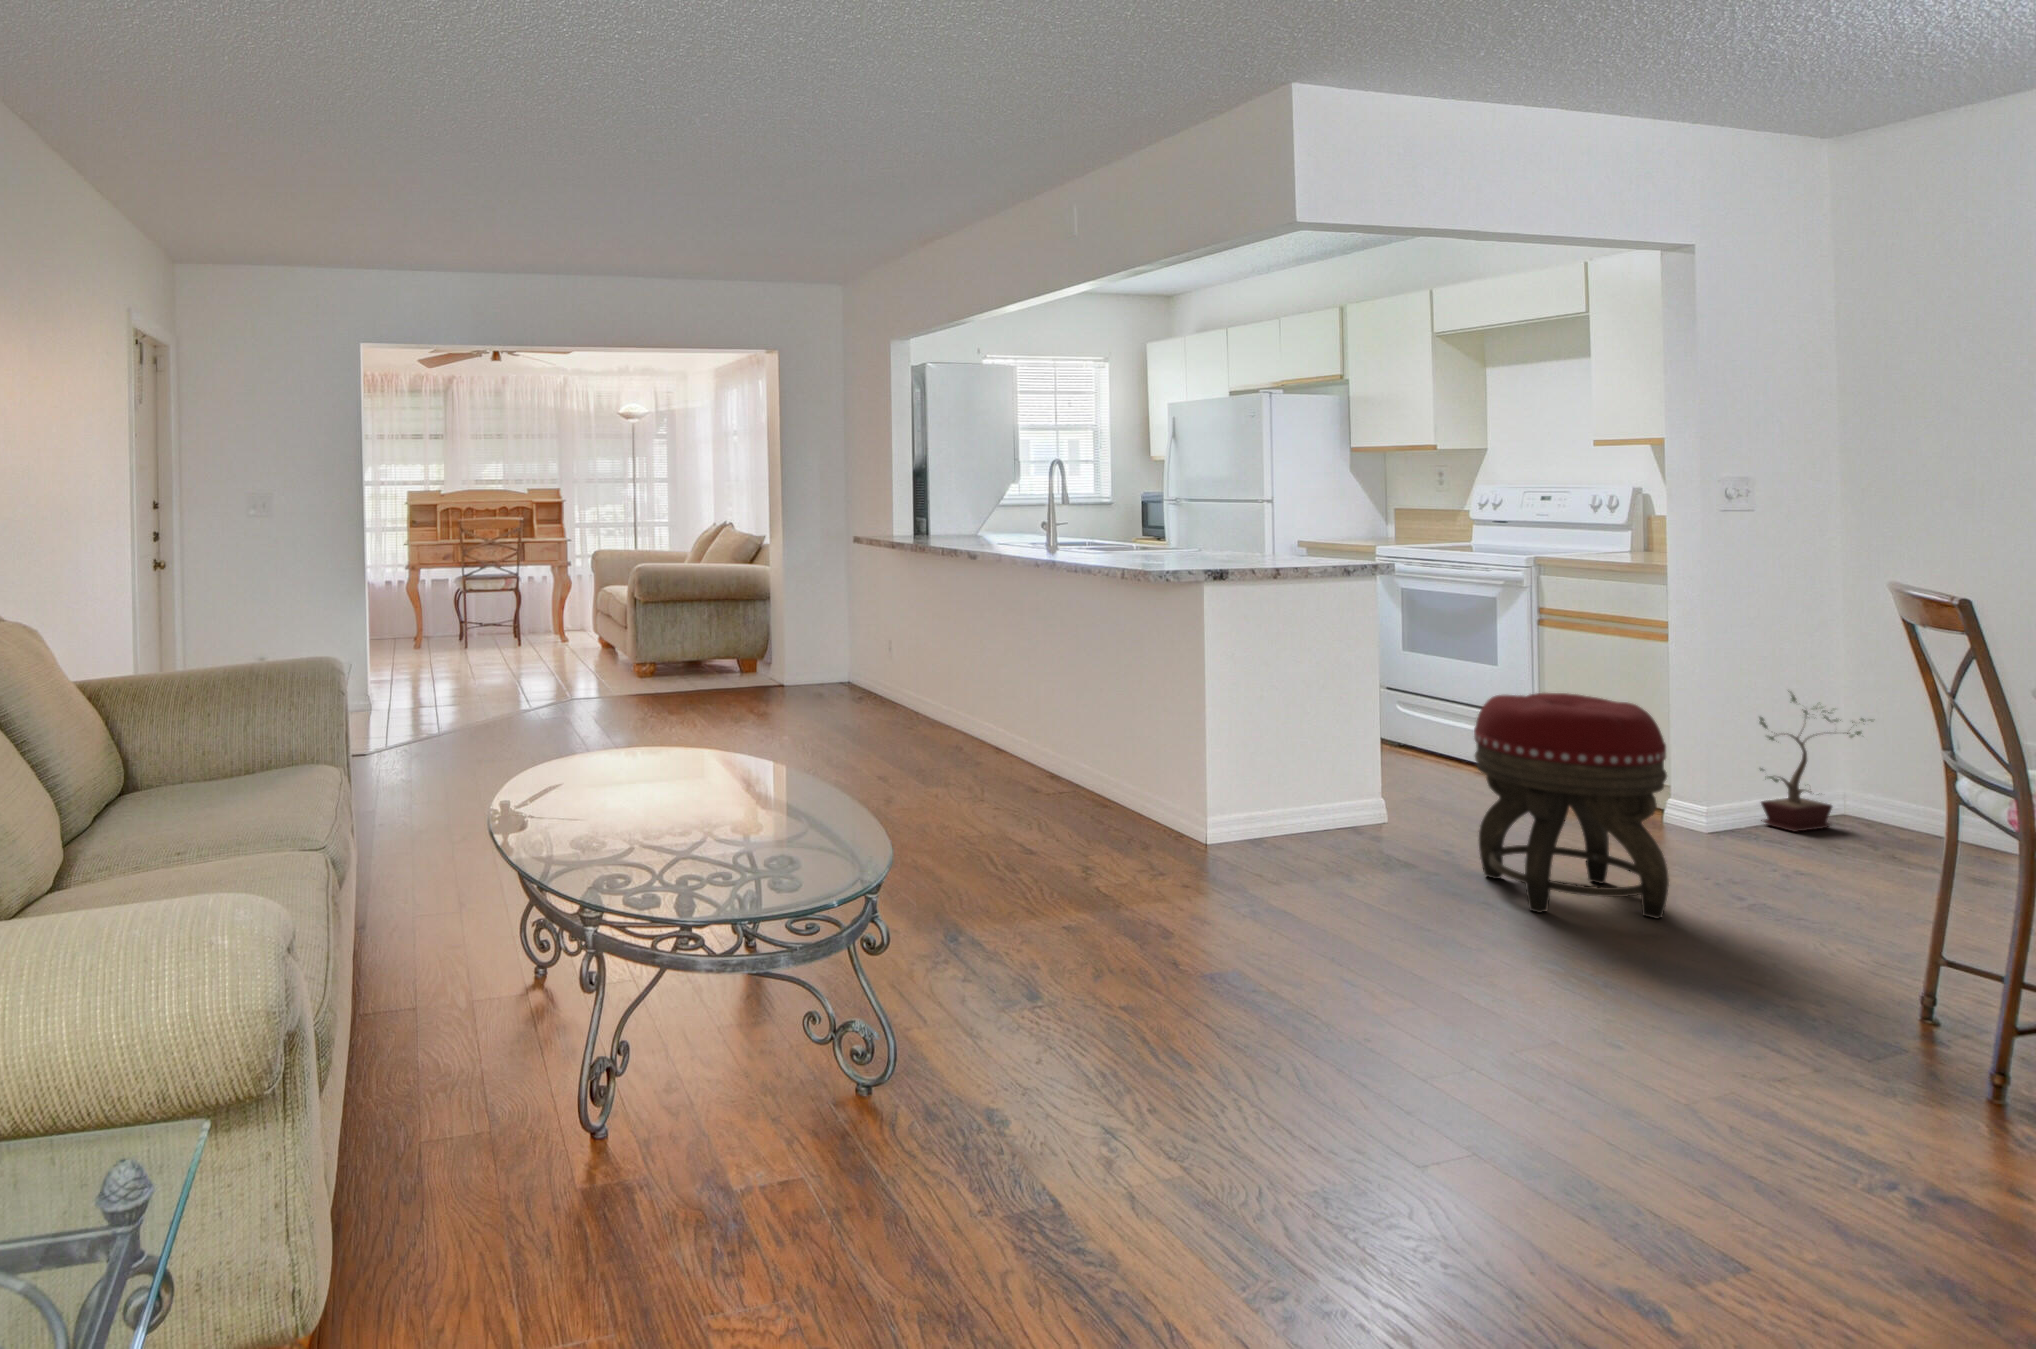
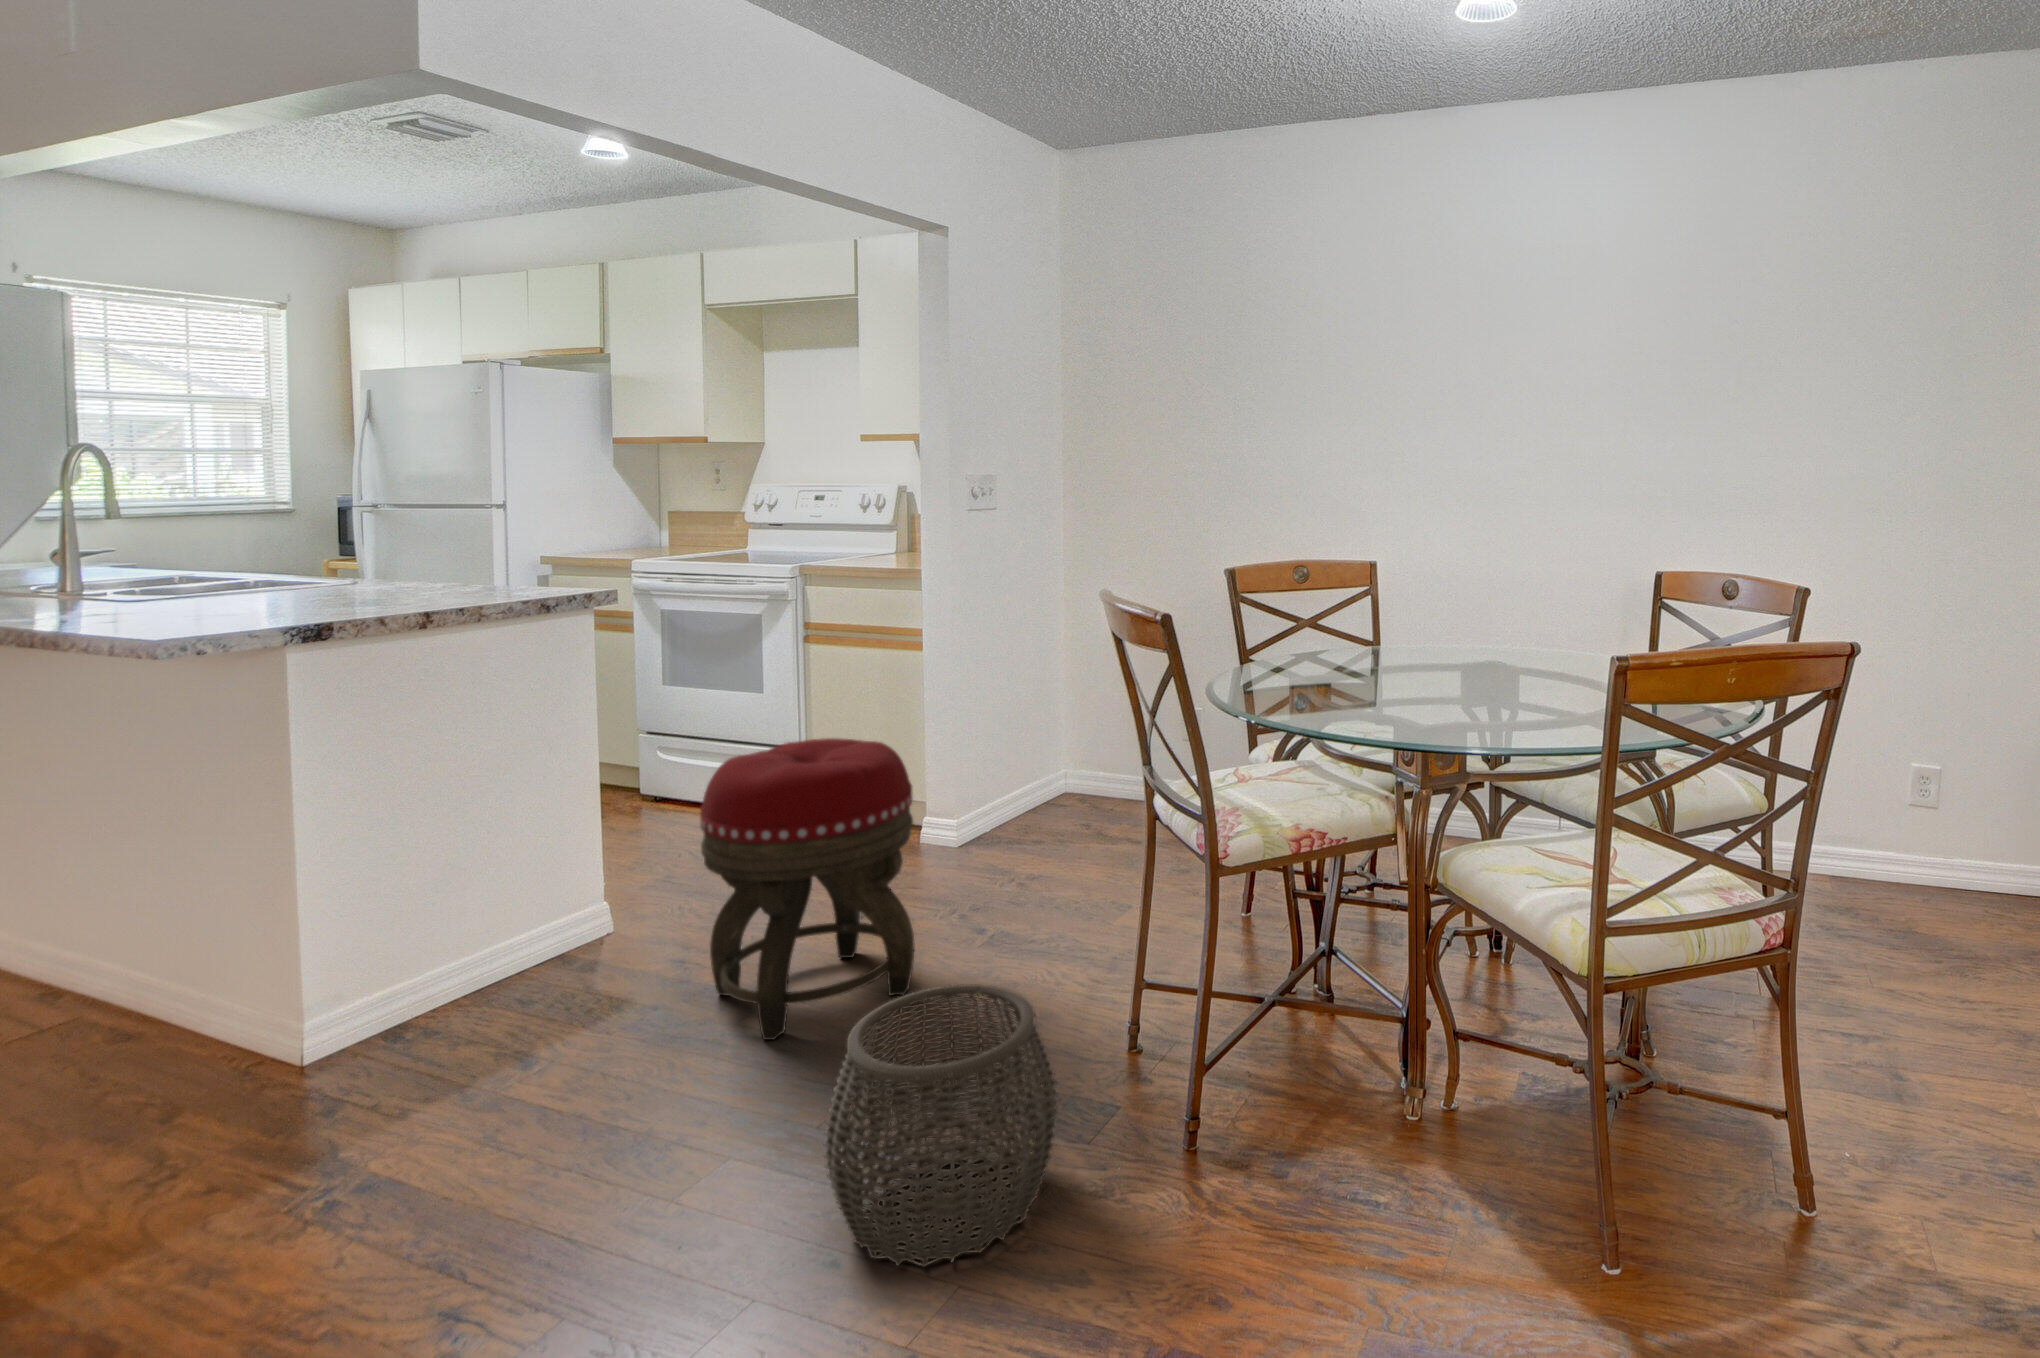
potted plant: present [1760,694,1864,832] -> none [998,680,1082,820]
woven basket: none [1605,876,1830,1076] -> present [824,984,1058,1267]

